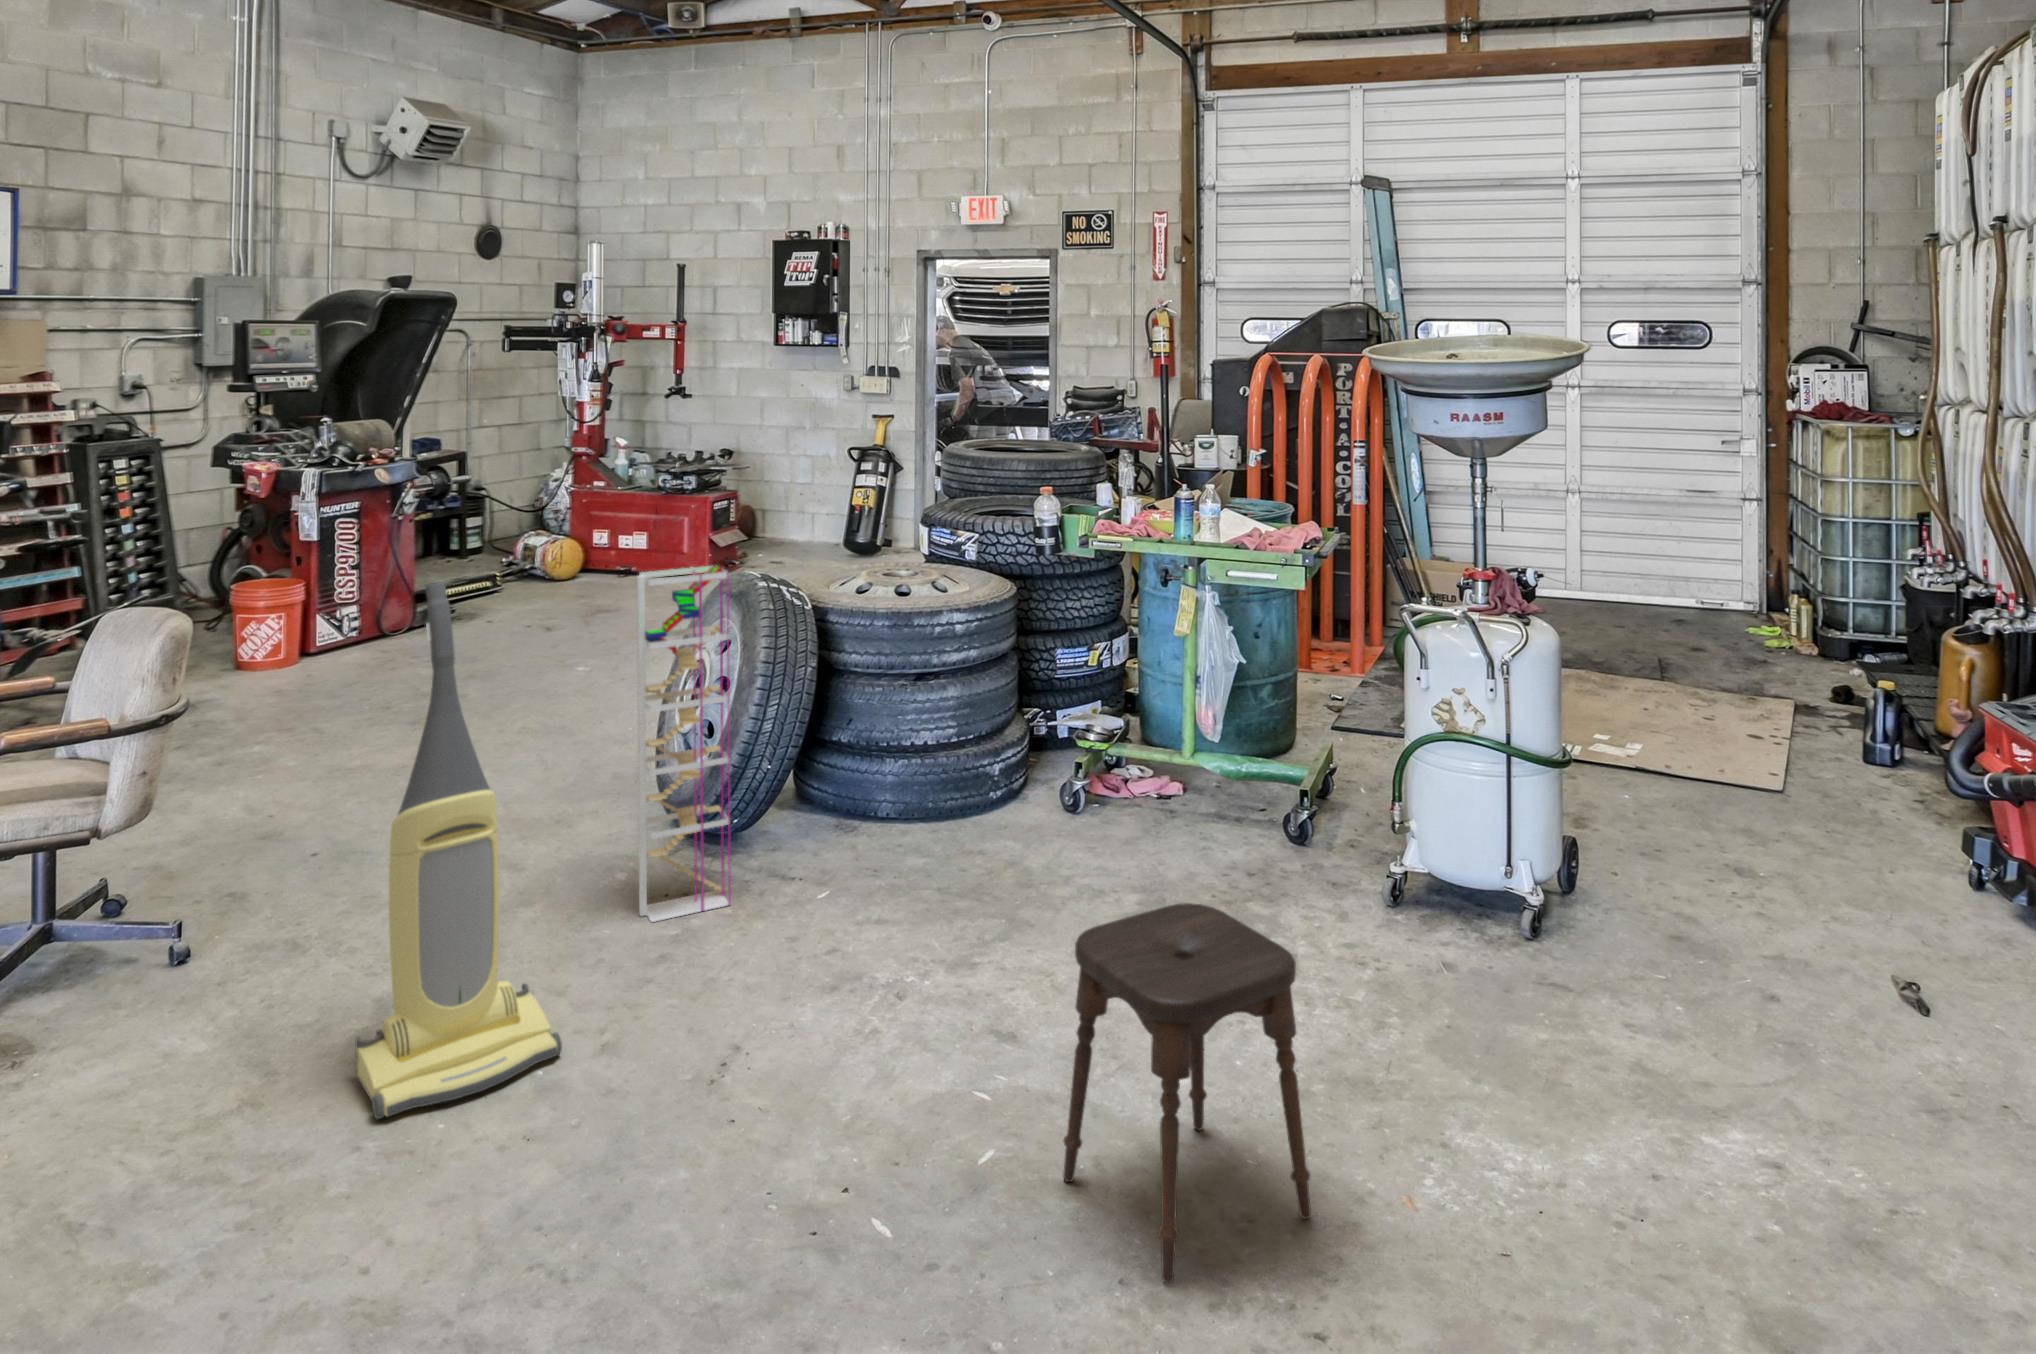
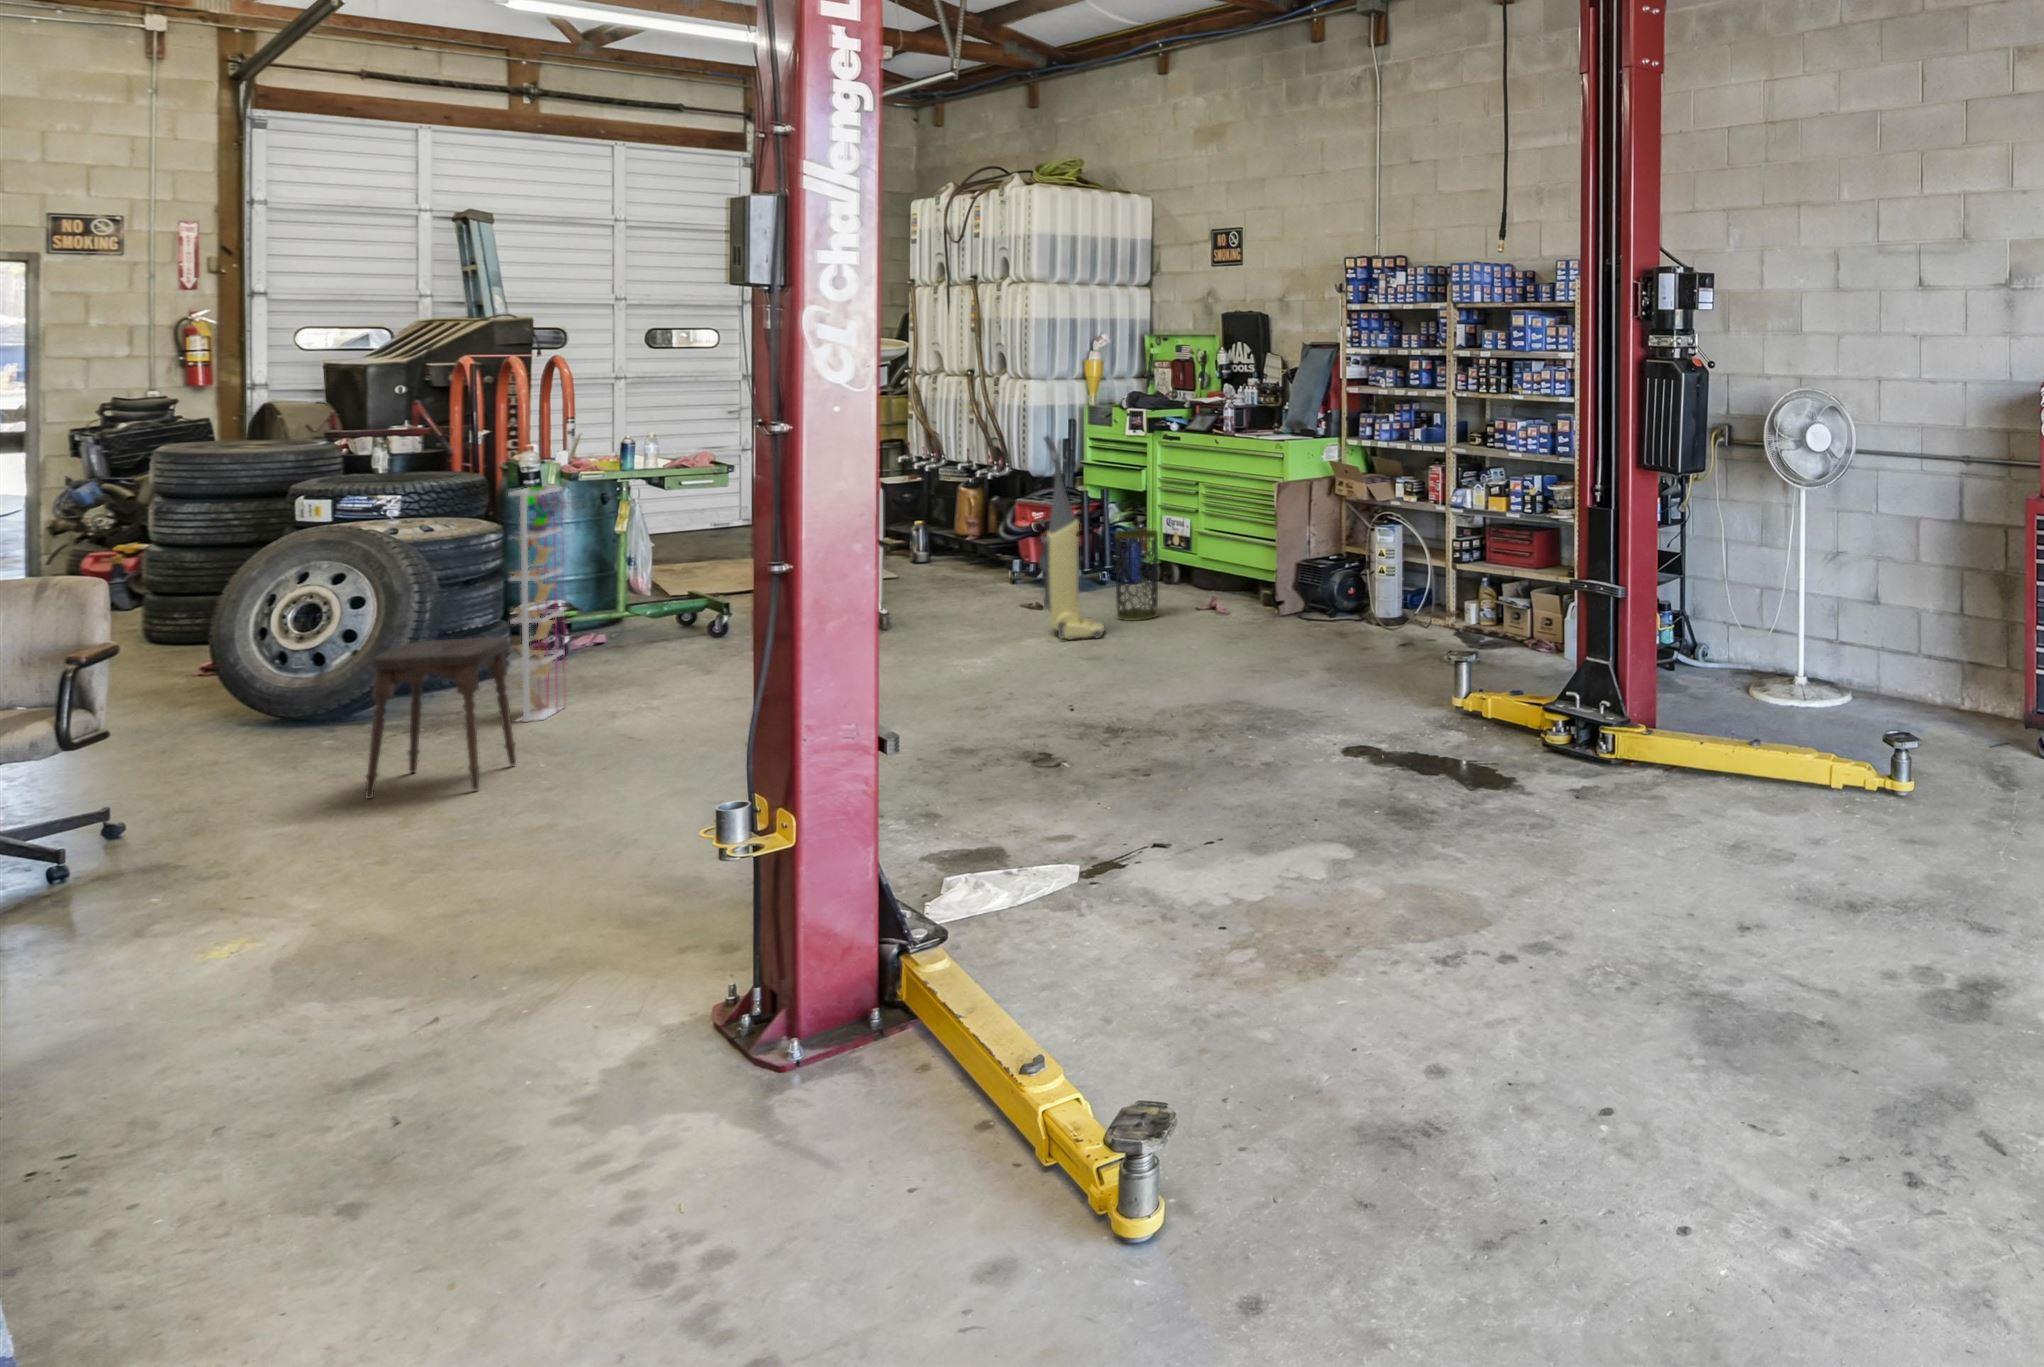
vacuum cleaner: present [355,582,562,1119] -> present [1039,436,1104,640]
stool: present [1063,903,1311,1283] -> present [366,637,516,799]
trash can: none [1829,922,1979,1241] -> present [1115,530,1158,621]

